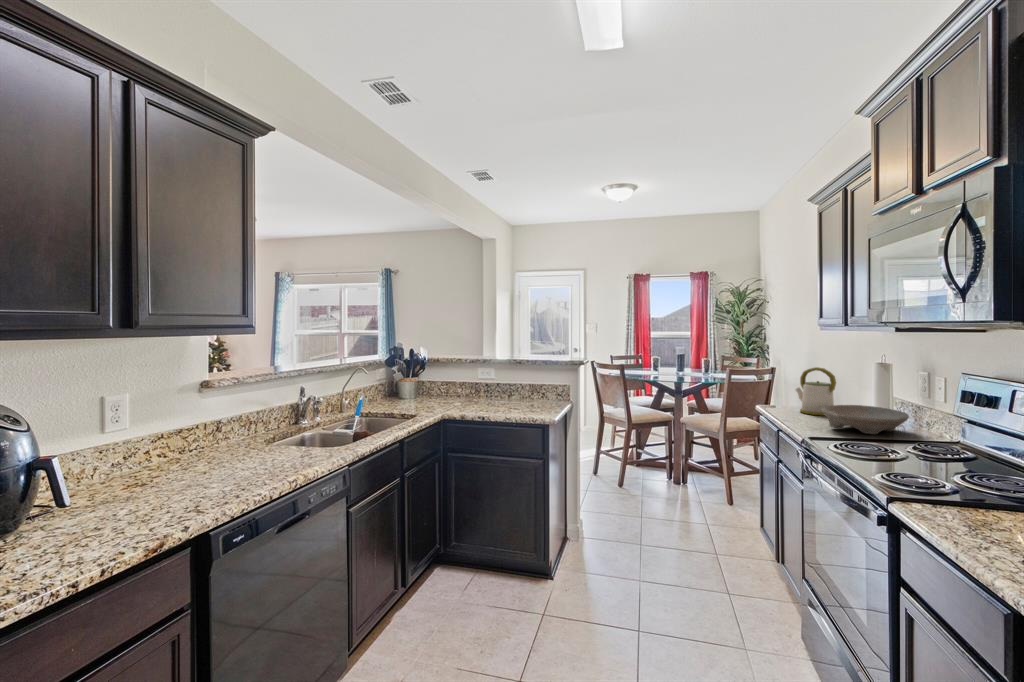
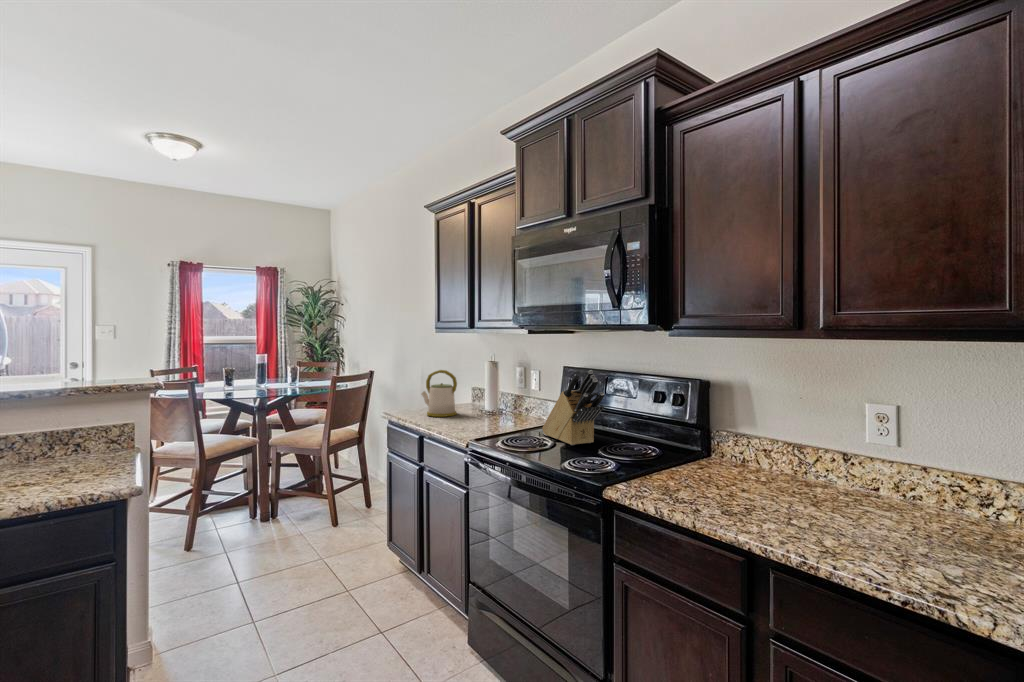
knife block: none [914,376,986,467] -> present [542,370,604,445]
bowl: present [821,405,909,434] -> none [461,403,526,428]

